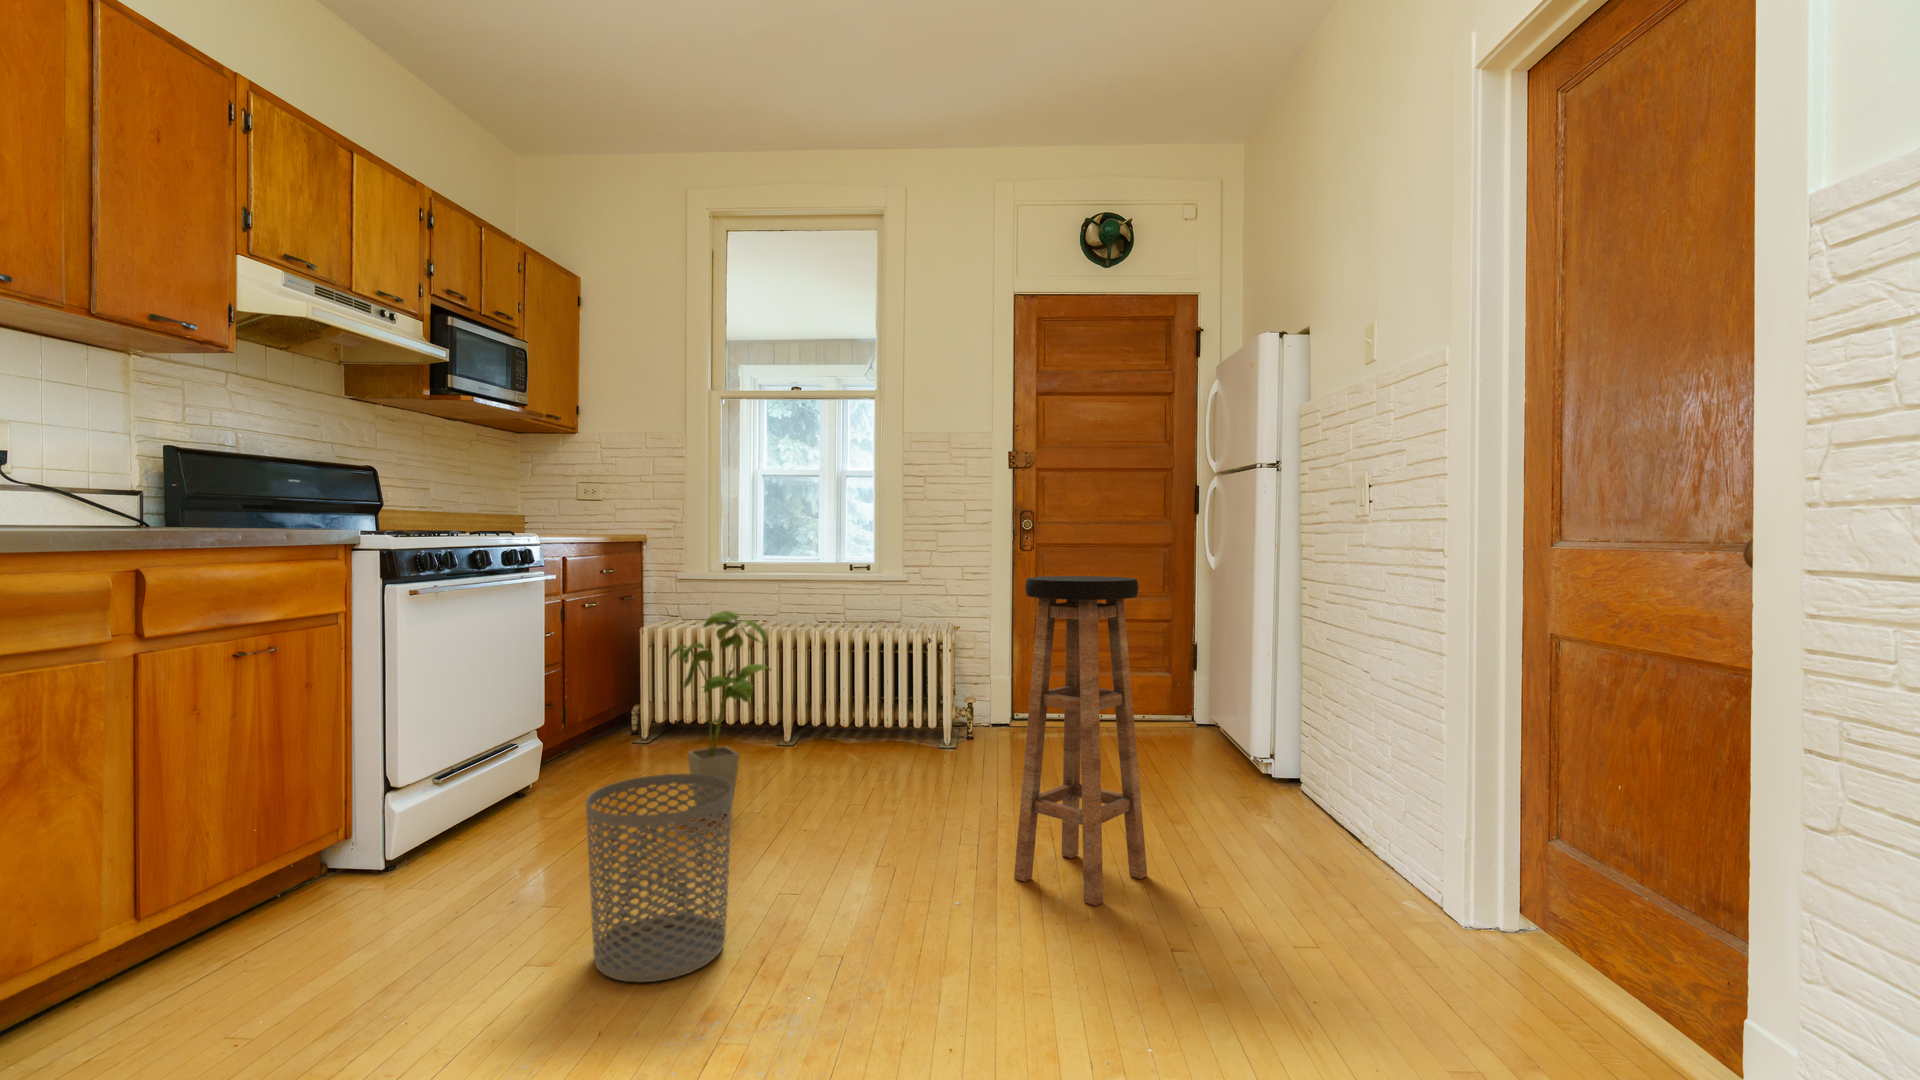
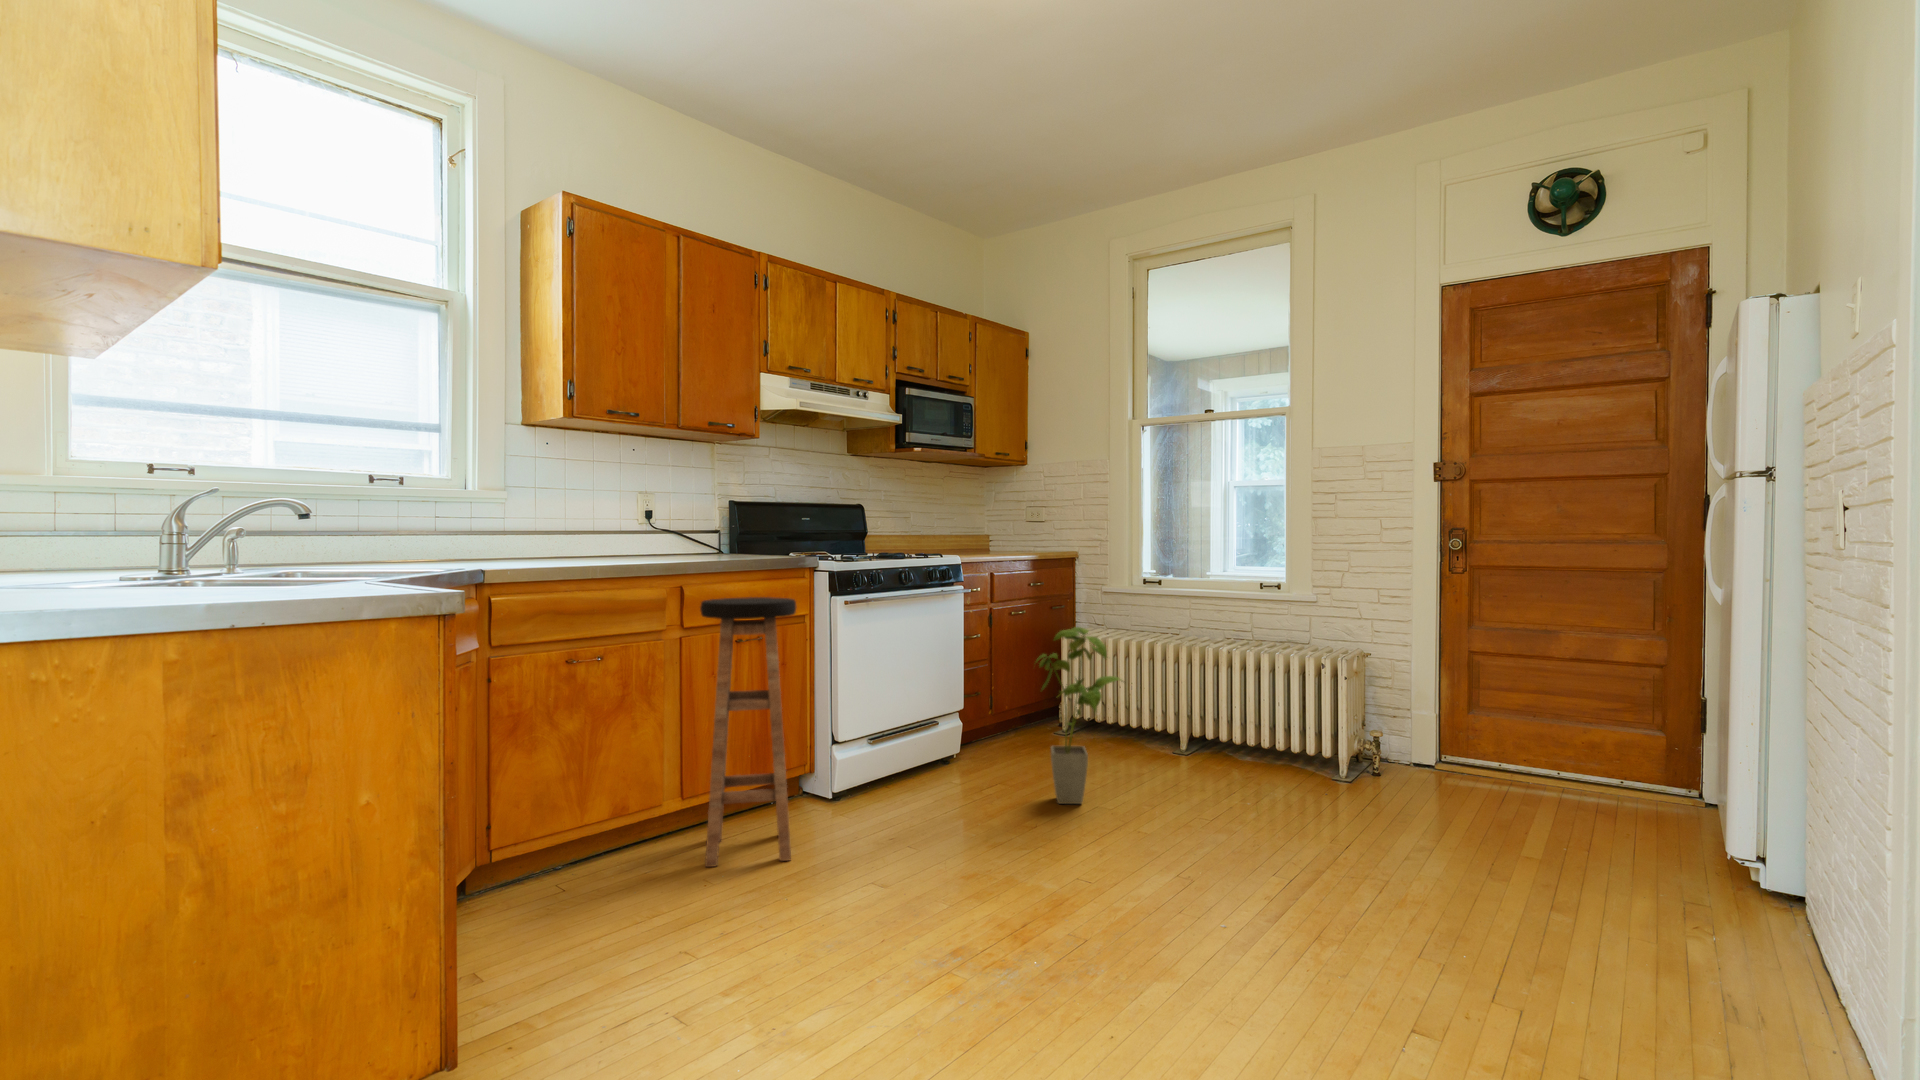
bar stool: present [1014,576,1147,906] -> present [700,597,796,867]
waste bin: present [586,774,732,982] -> none [899,758,1006,915]

